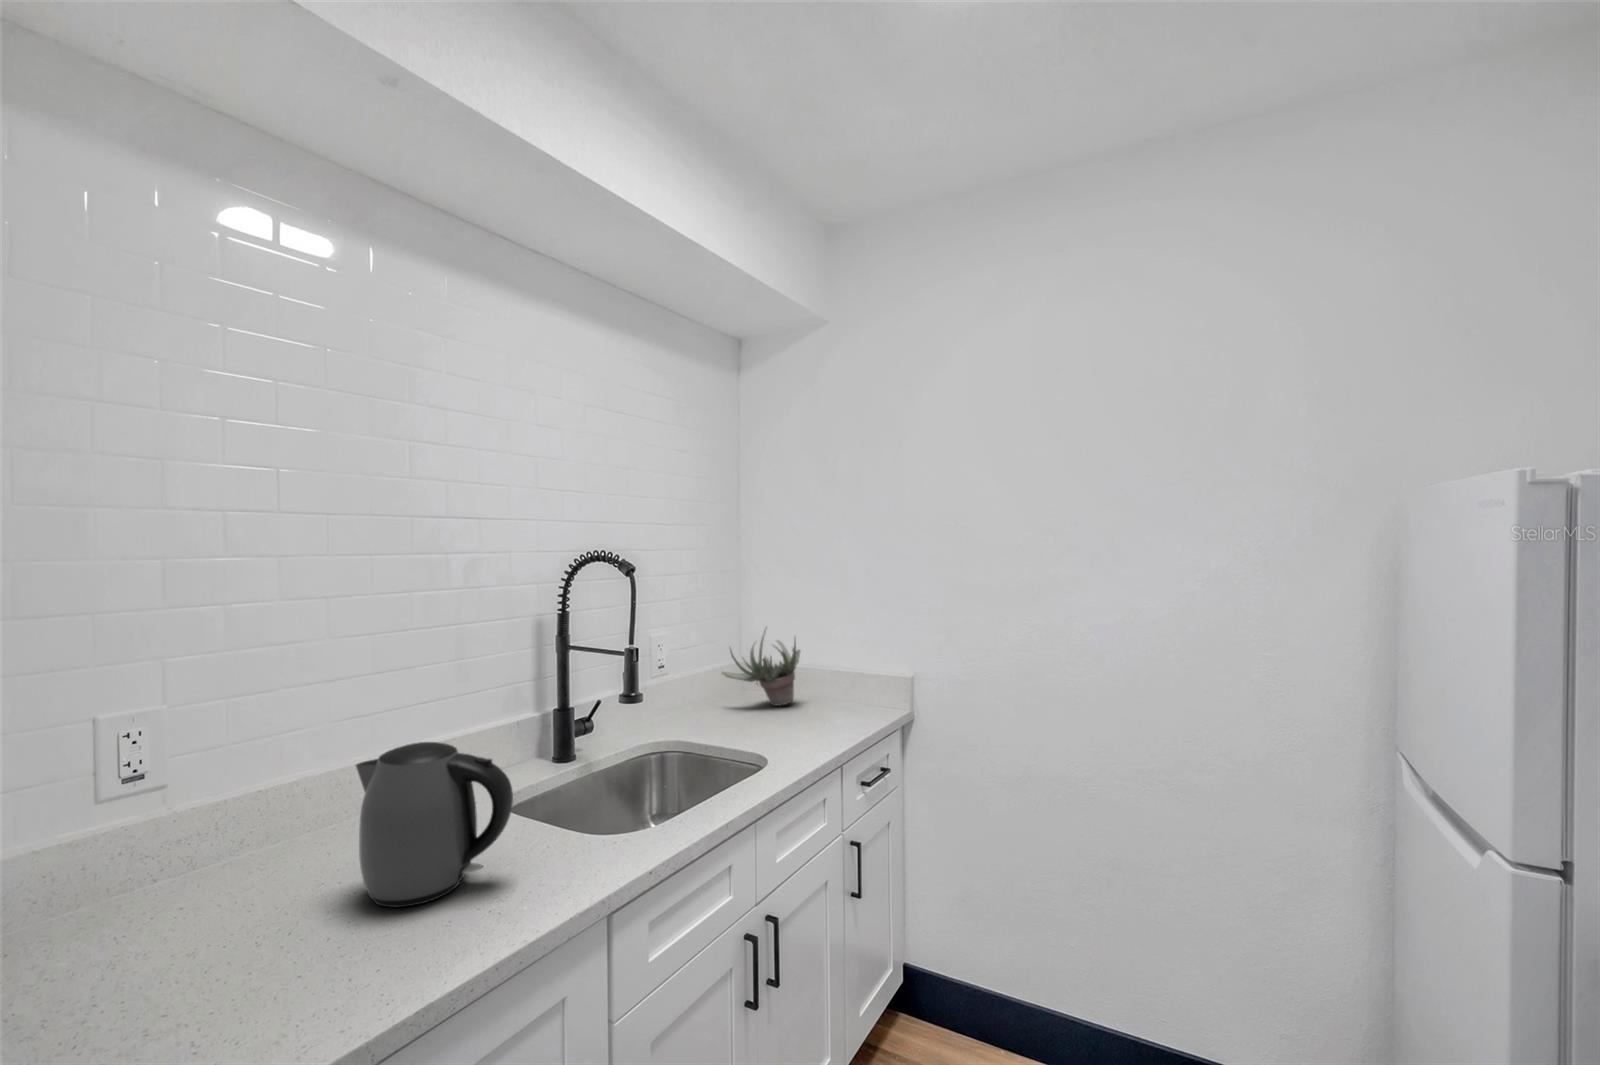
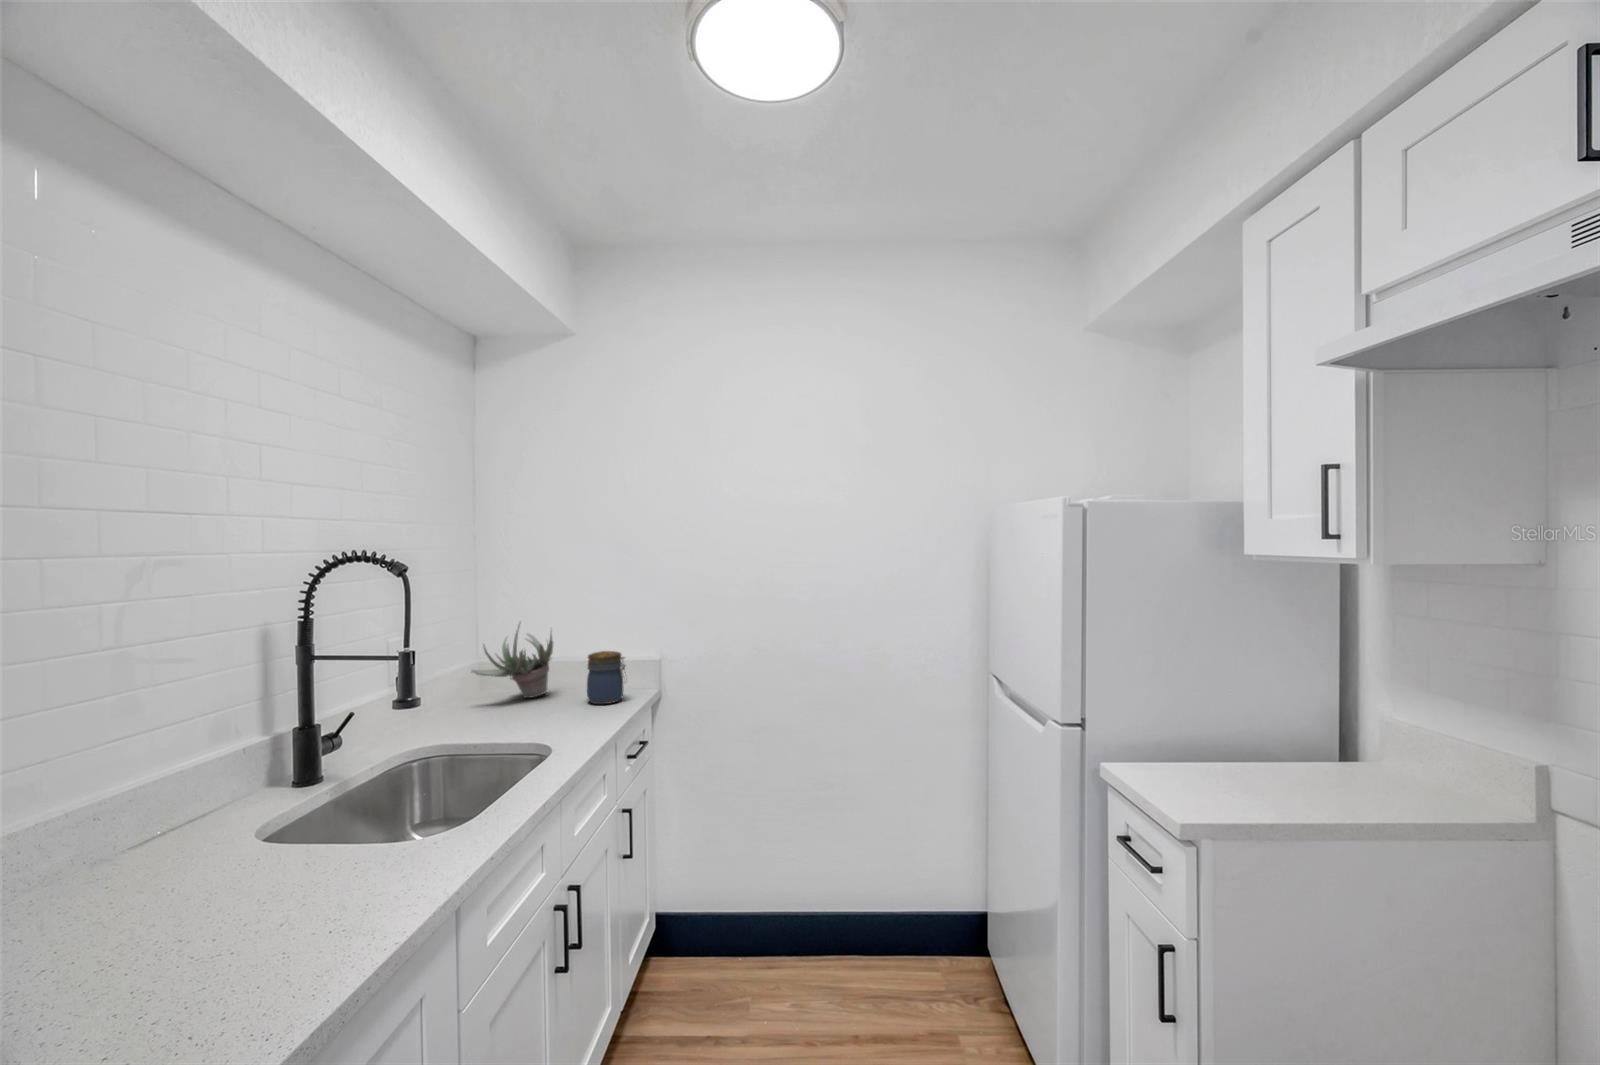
jar: none [825,665,866,722] -> present [587,651,625,704]
kettle: present [356,742,513,907] -> none [122,772,338,964]

